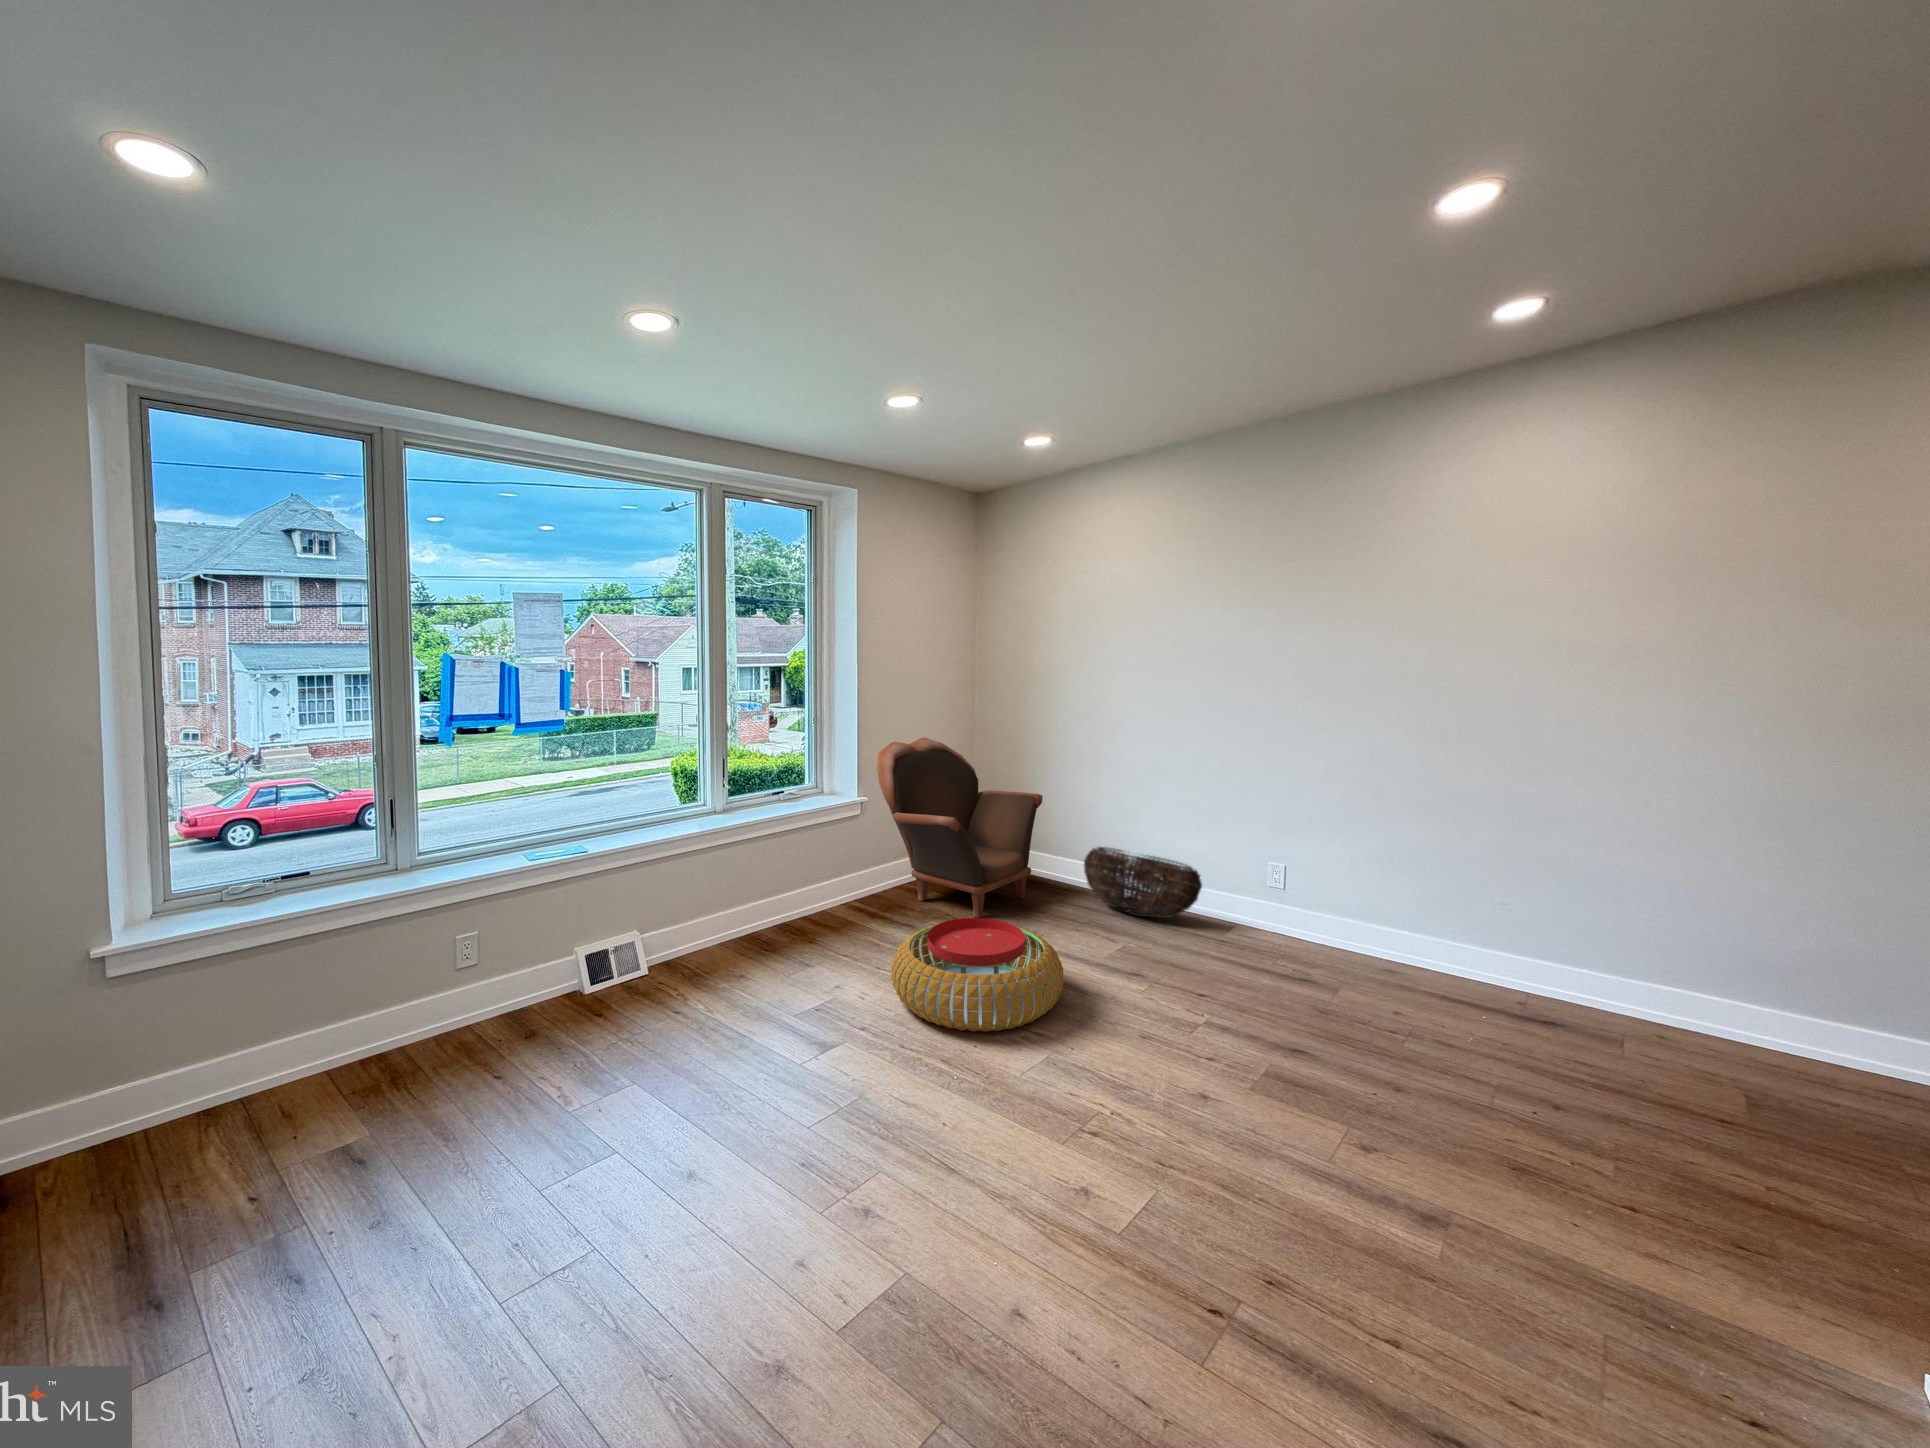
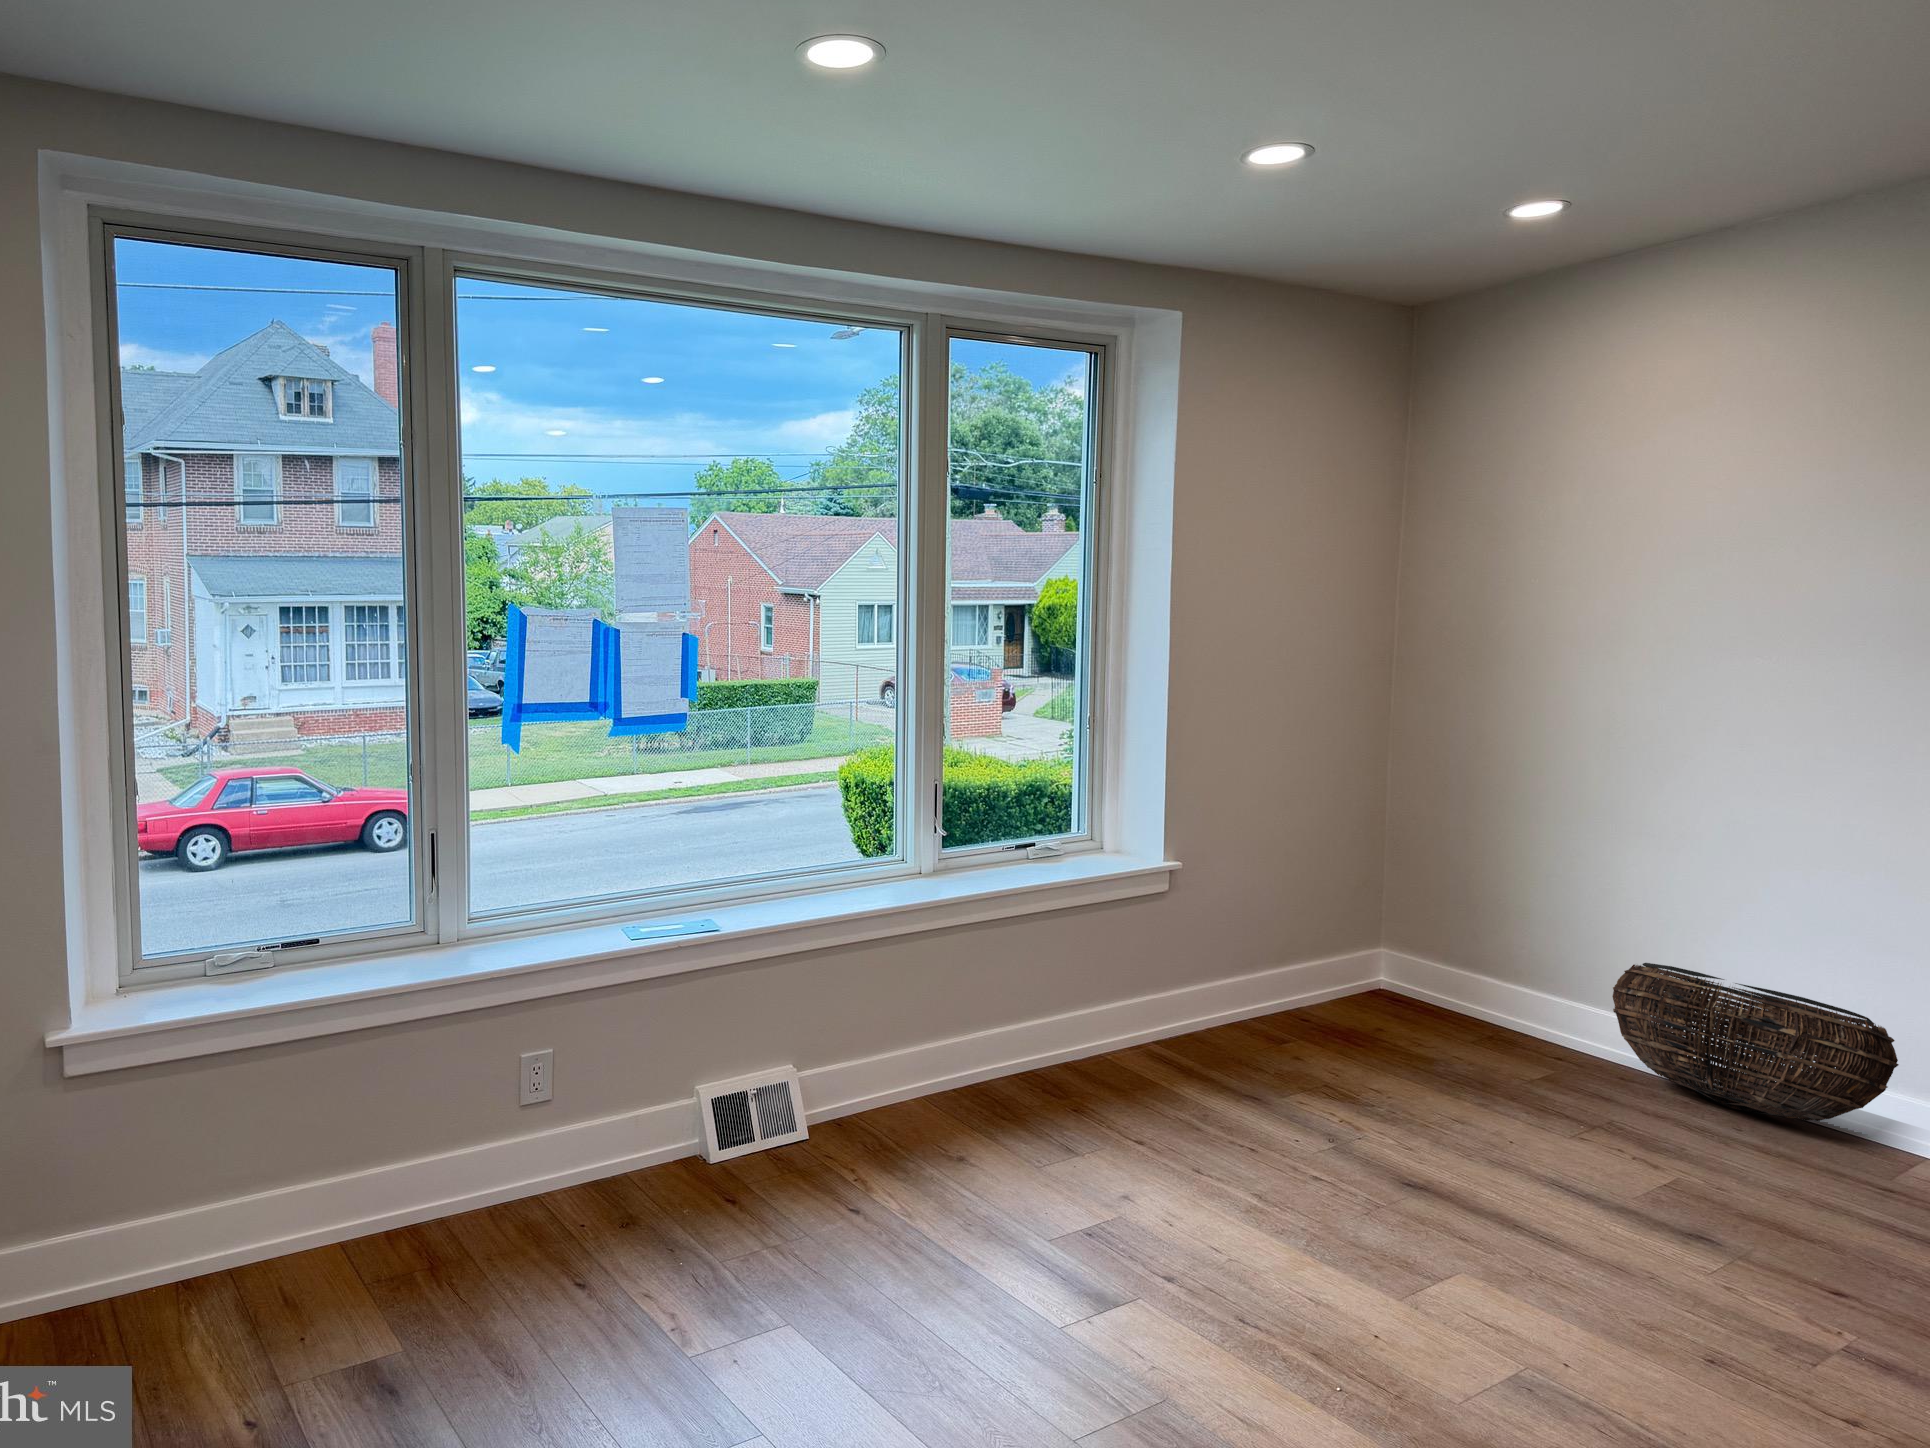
armchair: present [877,738,1043,918] -> none [1196,738,1523,1080]
pouf: present [891,918,1063,1032] -> none [1230,1084,1595,1320]

